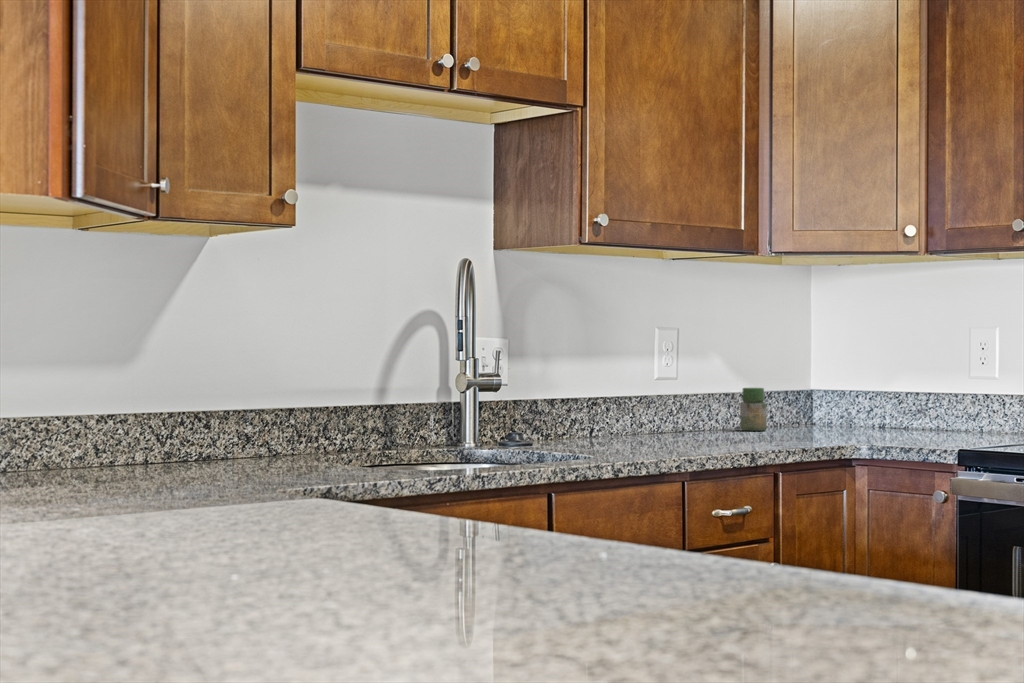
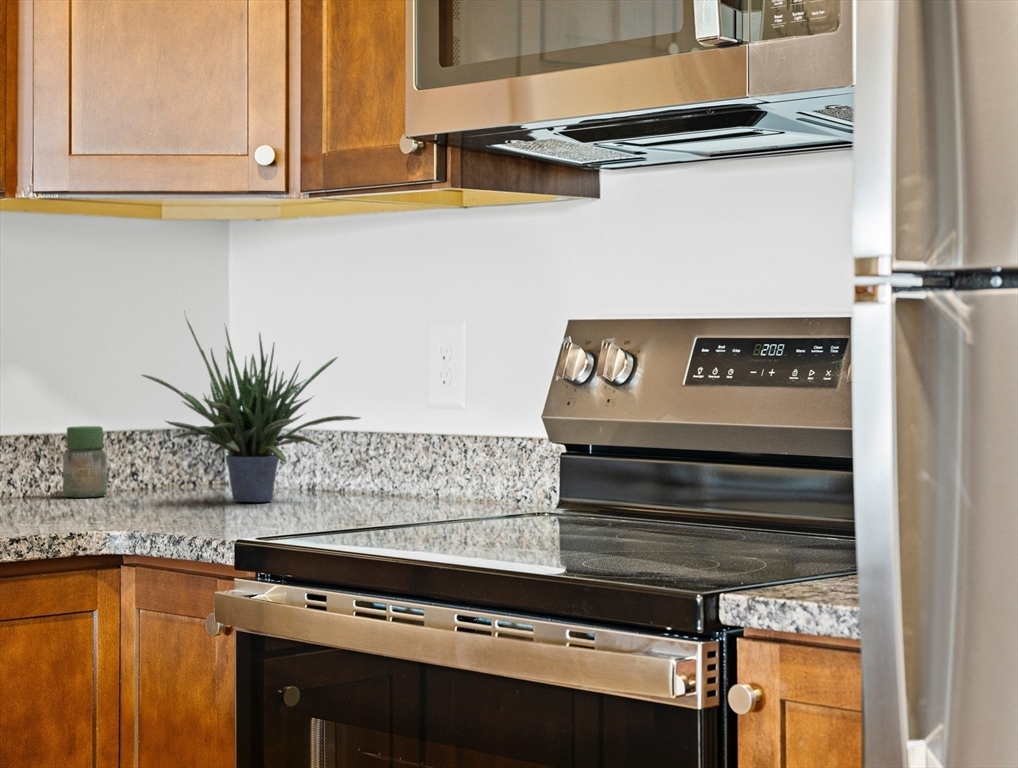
potted plant: none [804,317,942,434] -> present [142,320,360,502]

